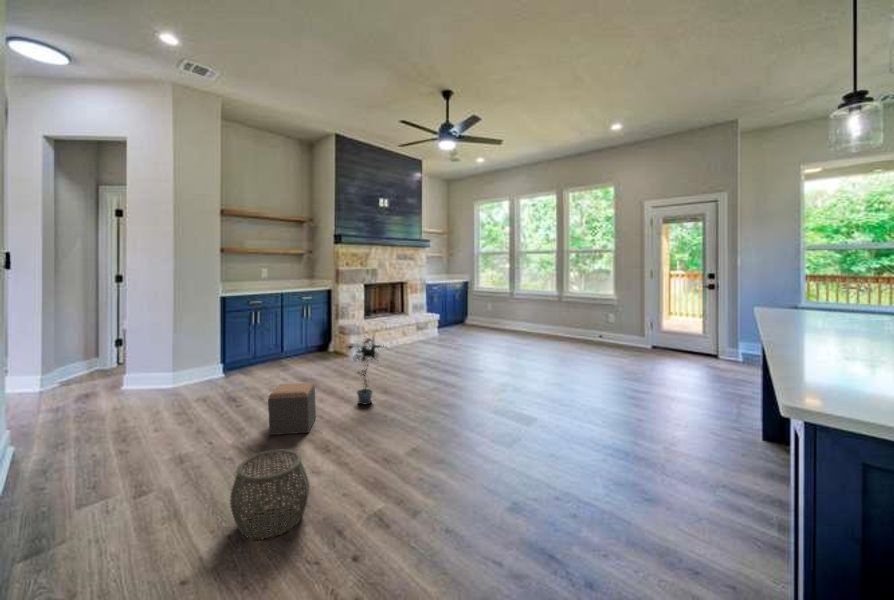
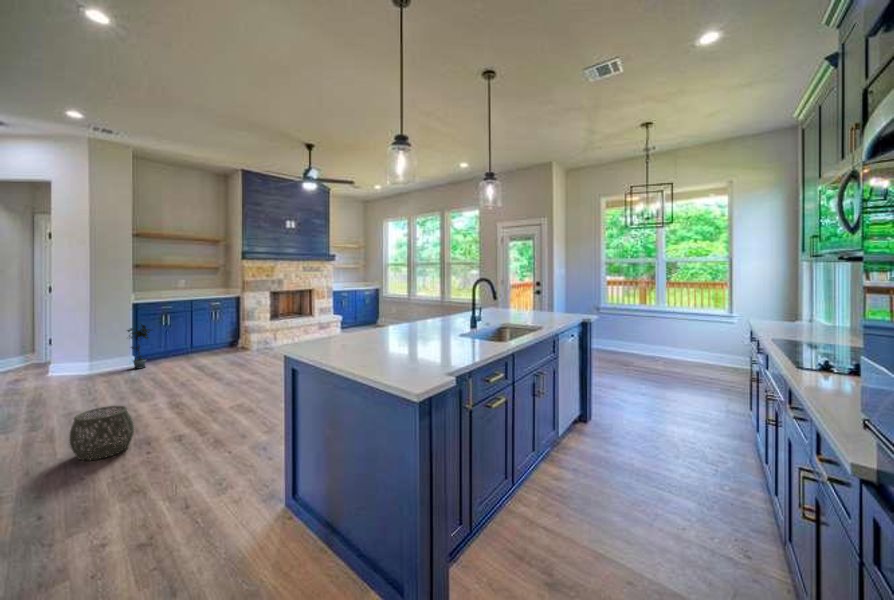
potted plant: present [348,338,386,404] -> present [127,324,152,369]
footstool: present [268,383,316,435] -> none [138,367,185,405]

